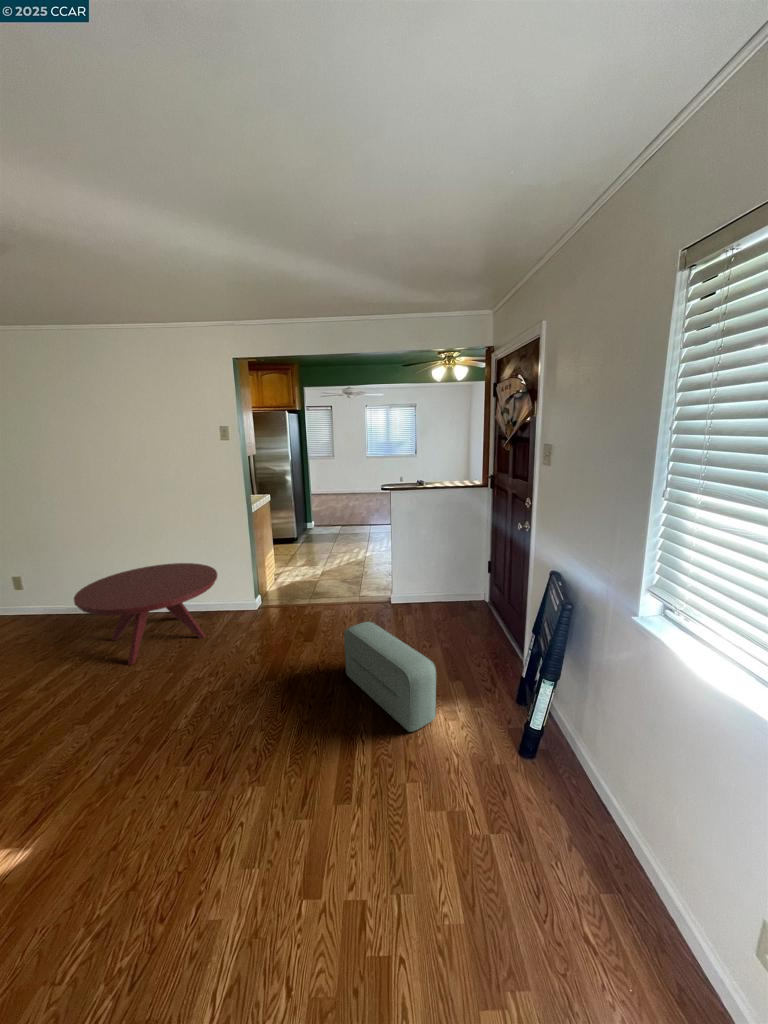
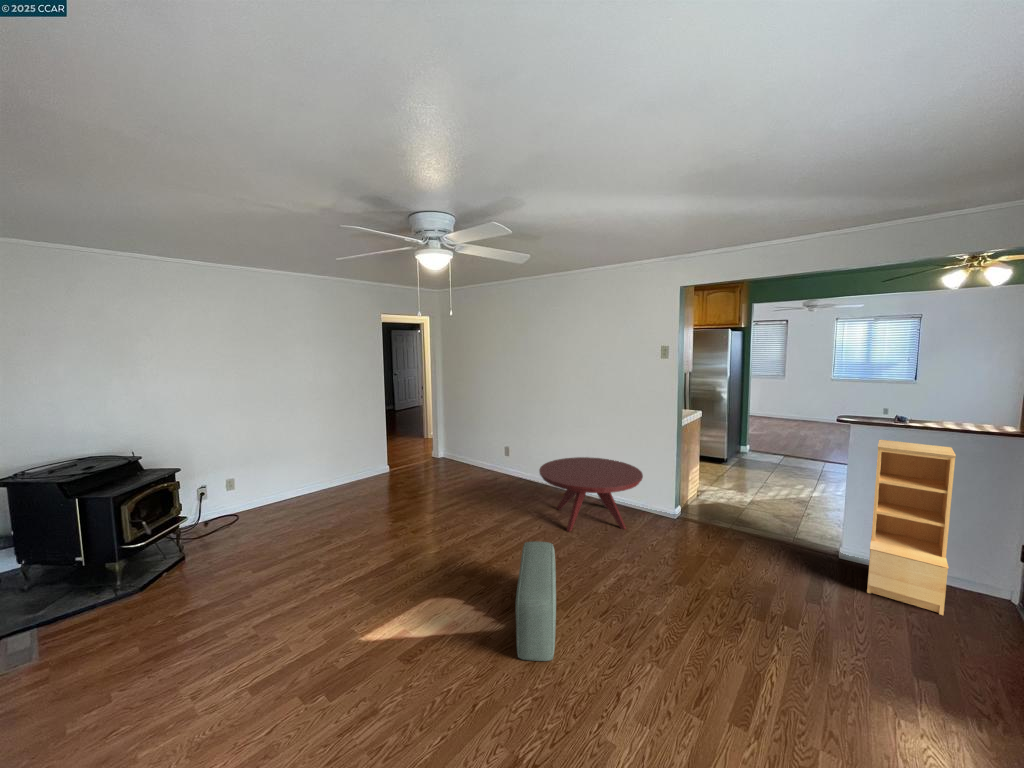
bookshelf: none [409,501,456,625] -> present [867,440,956,615]
pouf: present [344,621,436,732] -> present [516,541,556,661]

